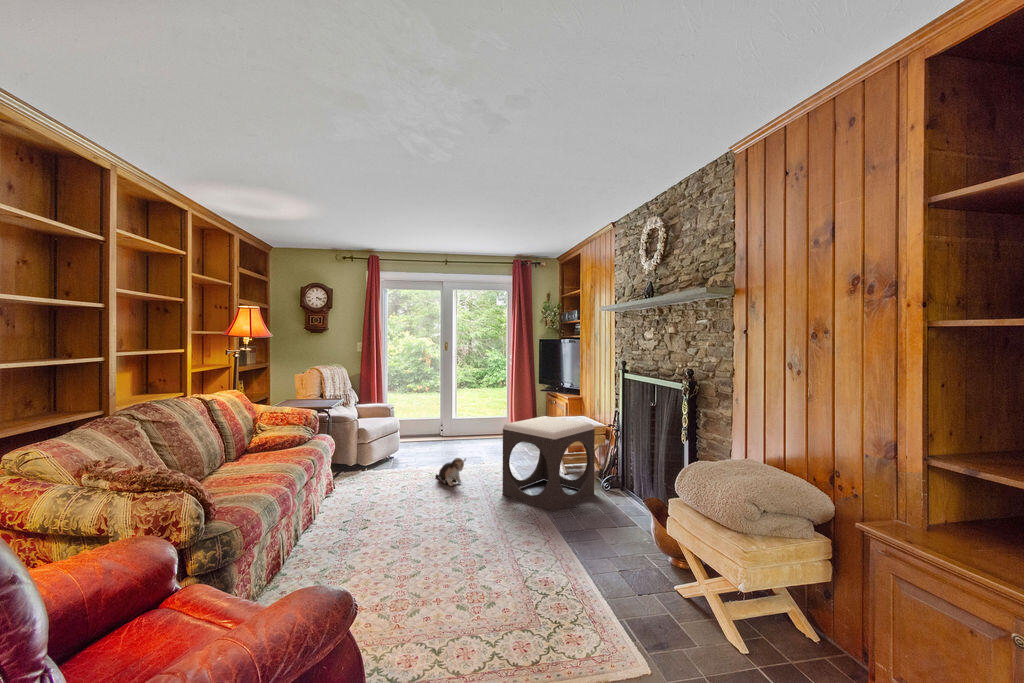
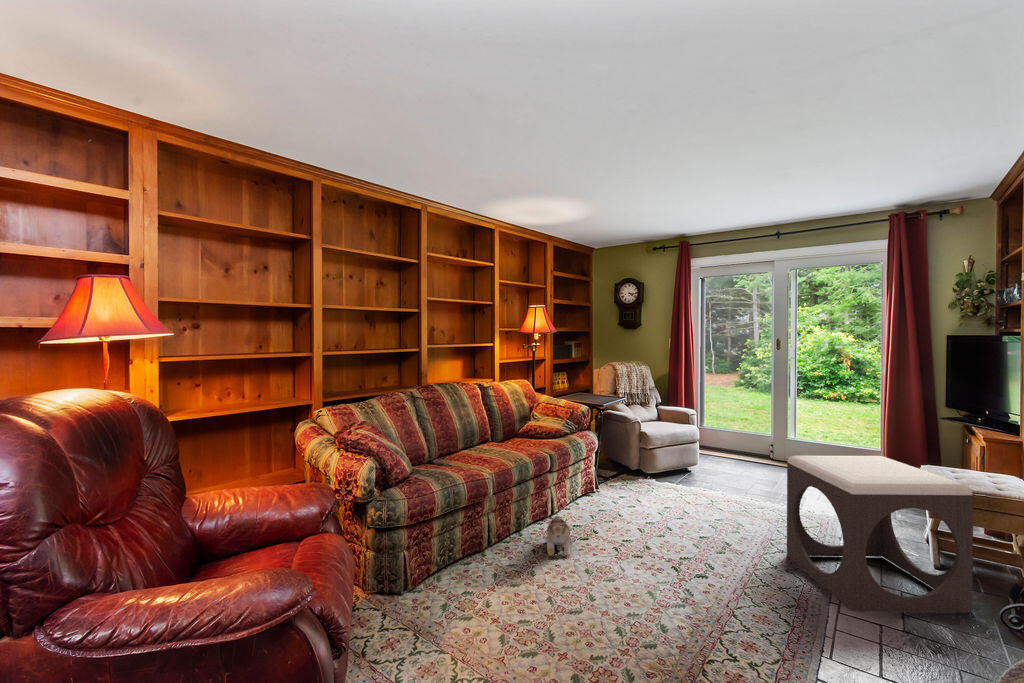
plush toy: present [436,458,466,486] -> present [547,516,572,556]

